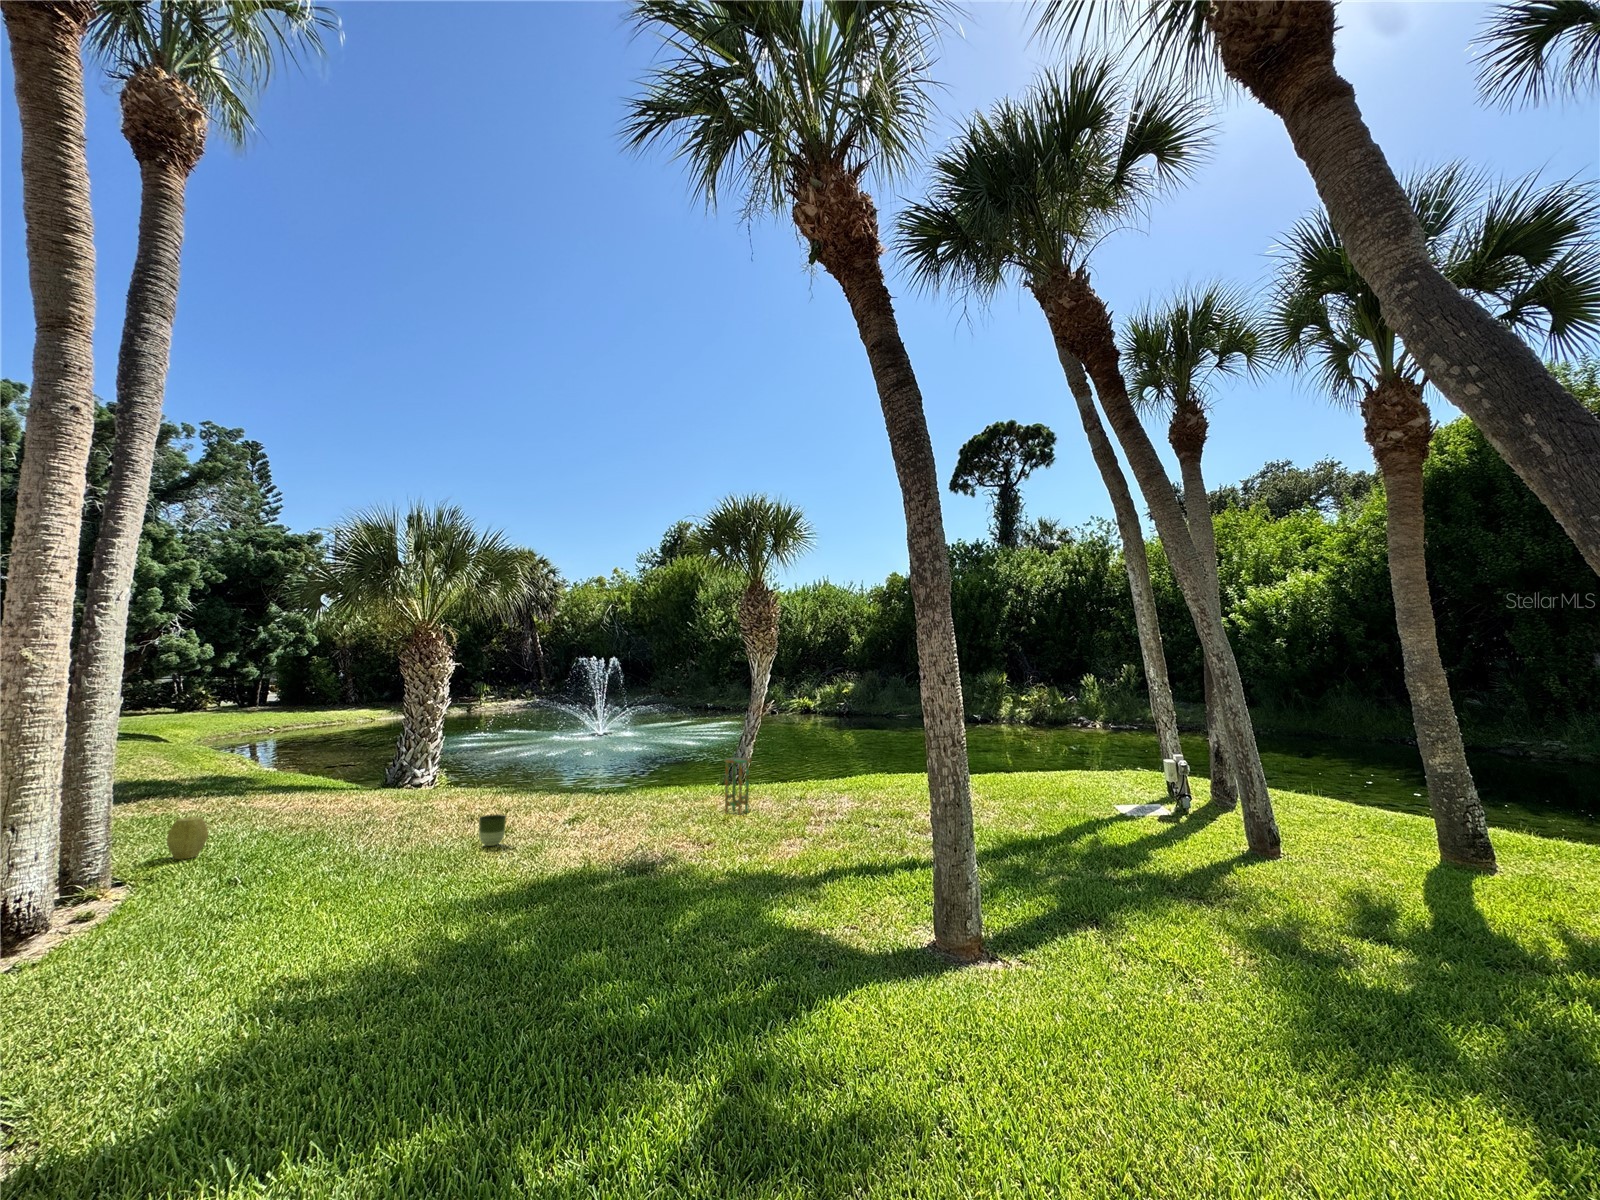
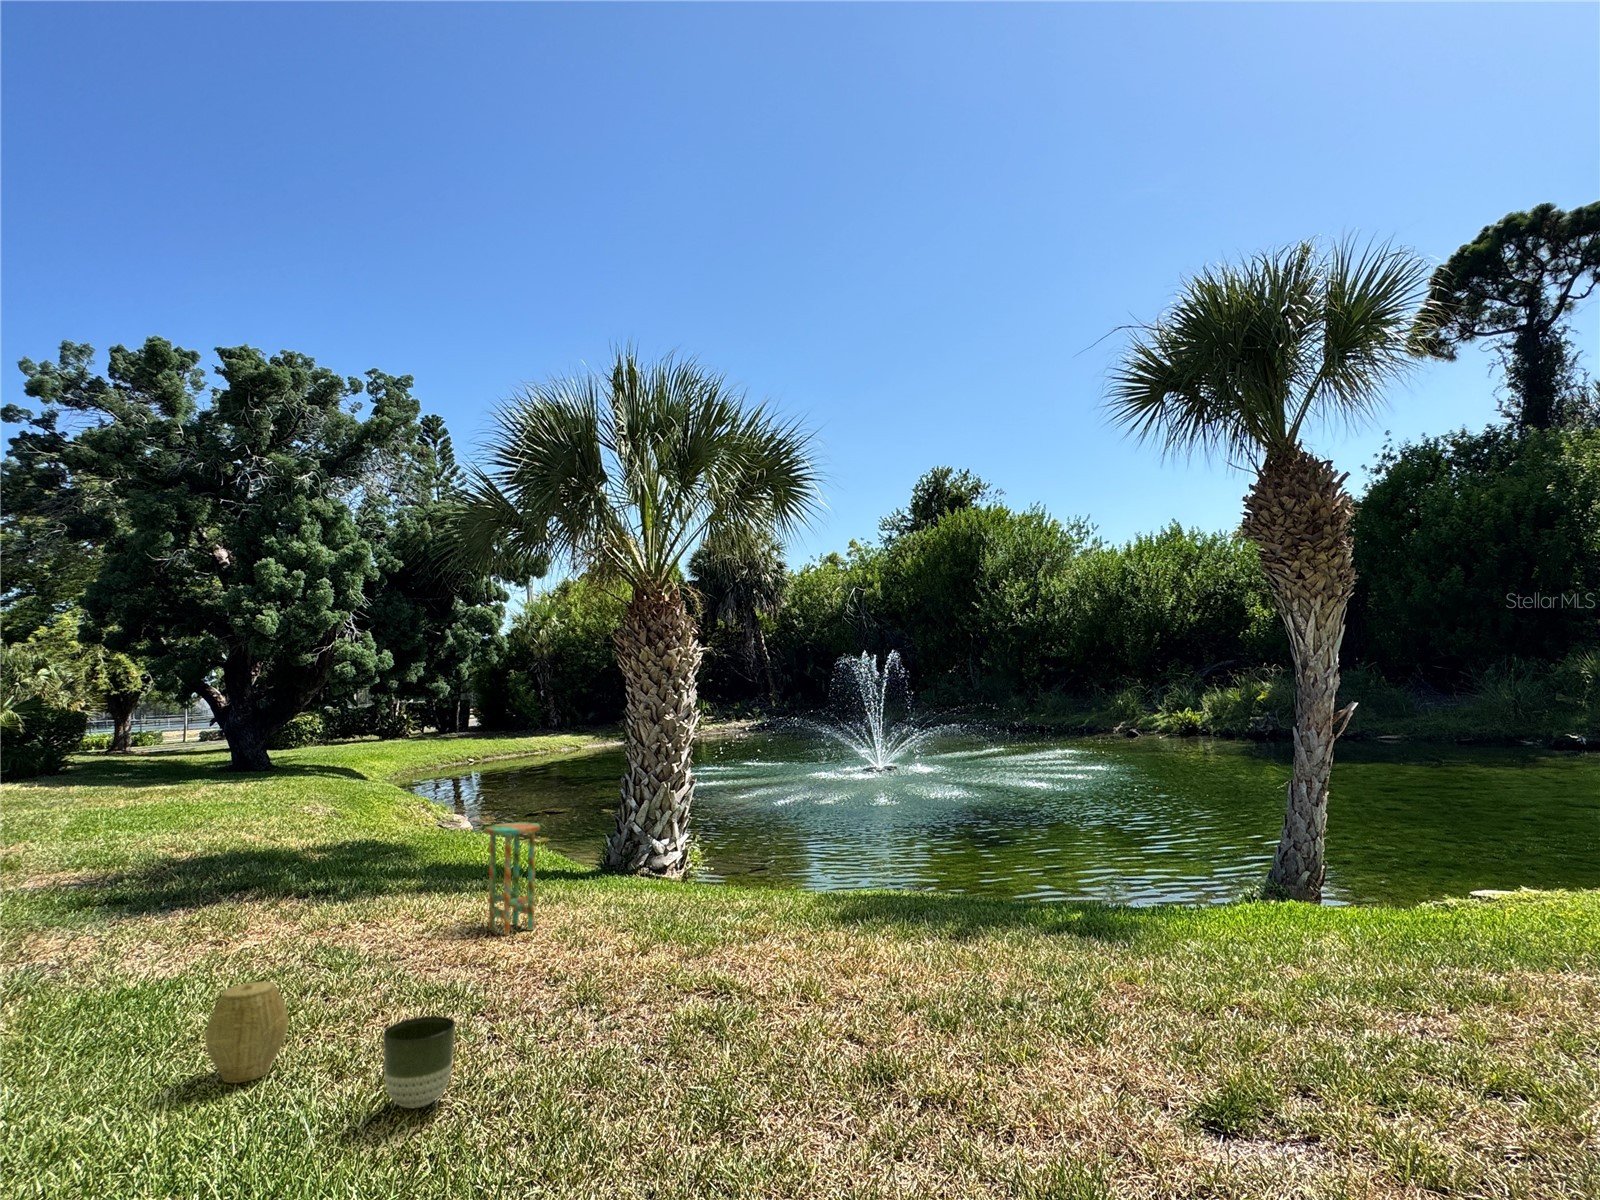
side table: present [724,758,751,815] -> present [486,822,540,936]
planter: present [479,814,506,846] -> present [383,1016,455,1108]

